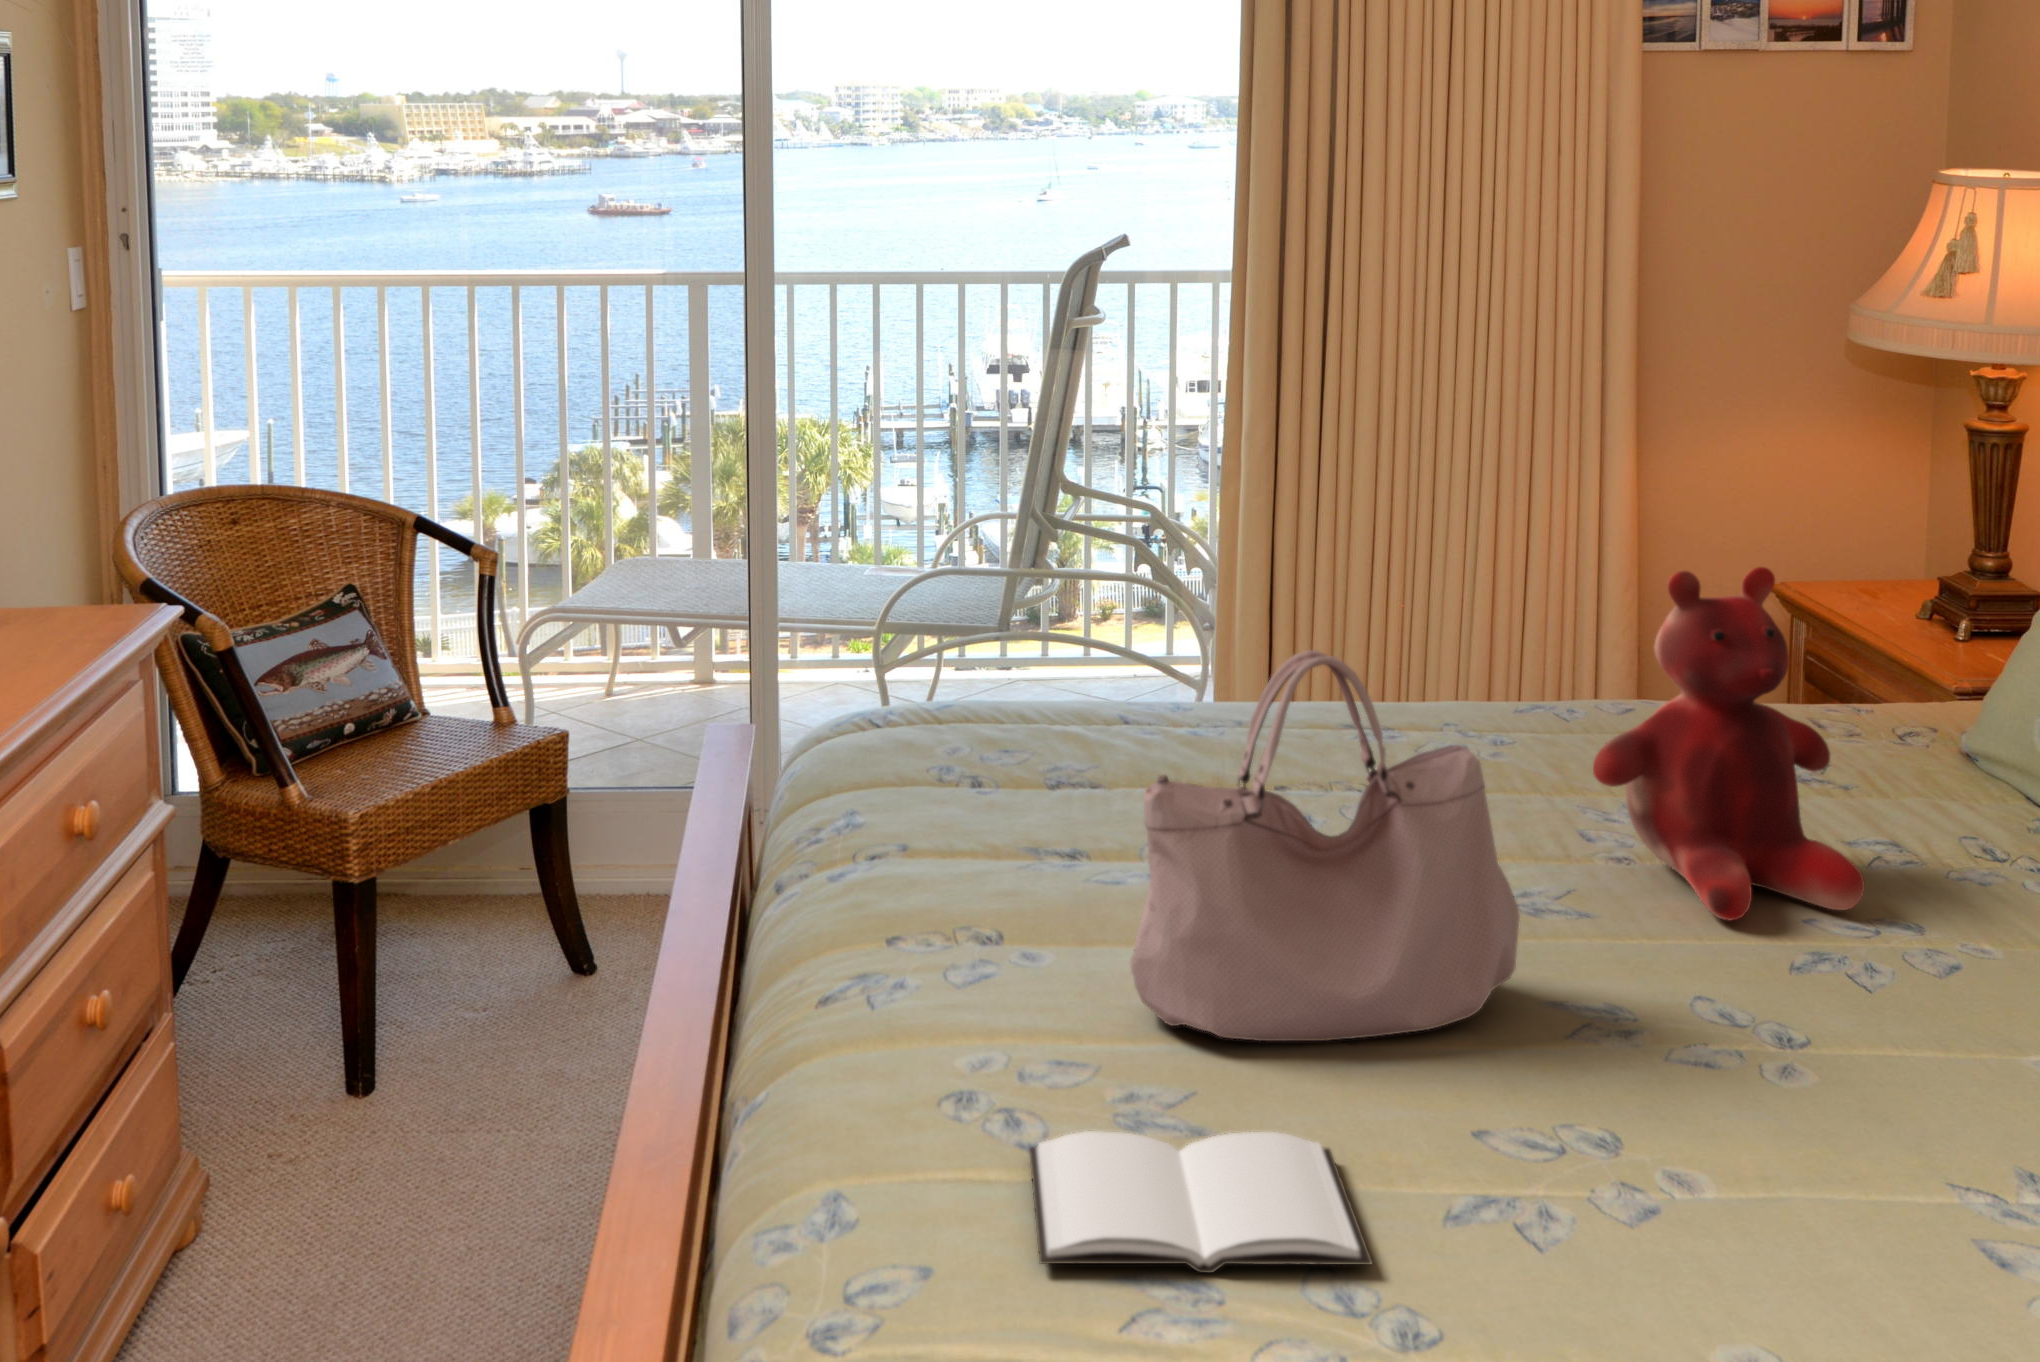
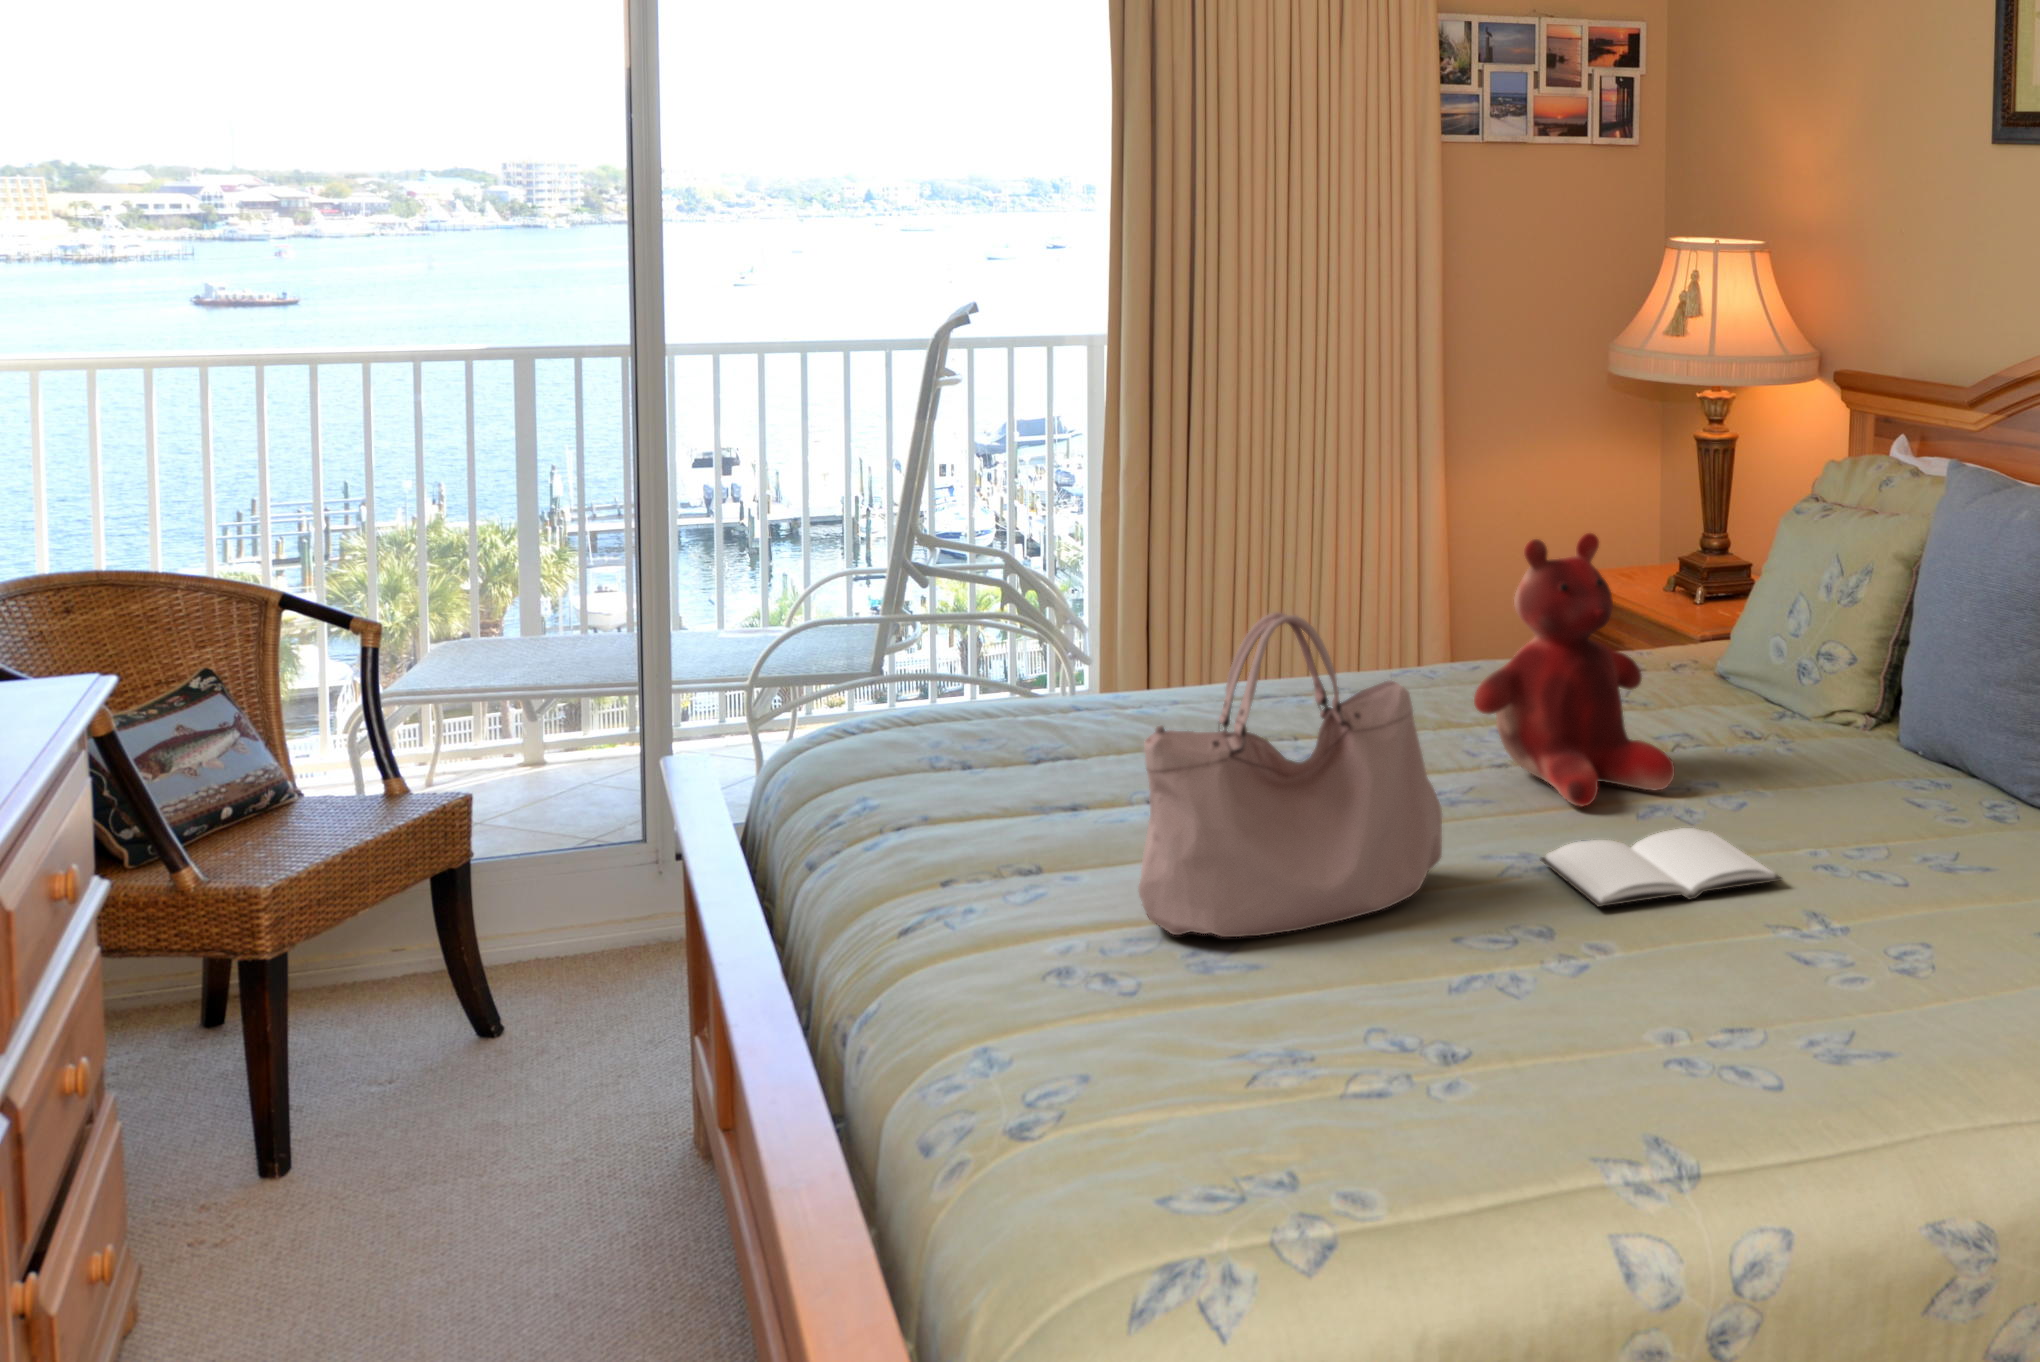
book: present [1029,1131,1372,1273] -> present [1540,828,1782,907]

